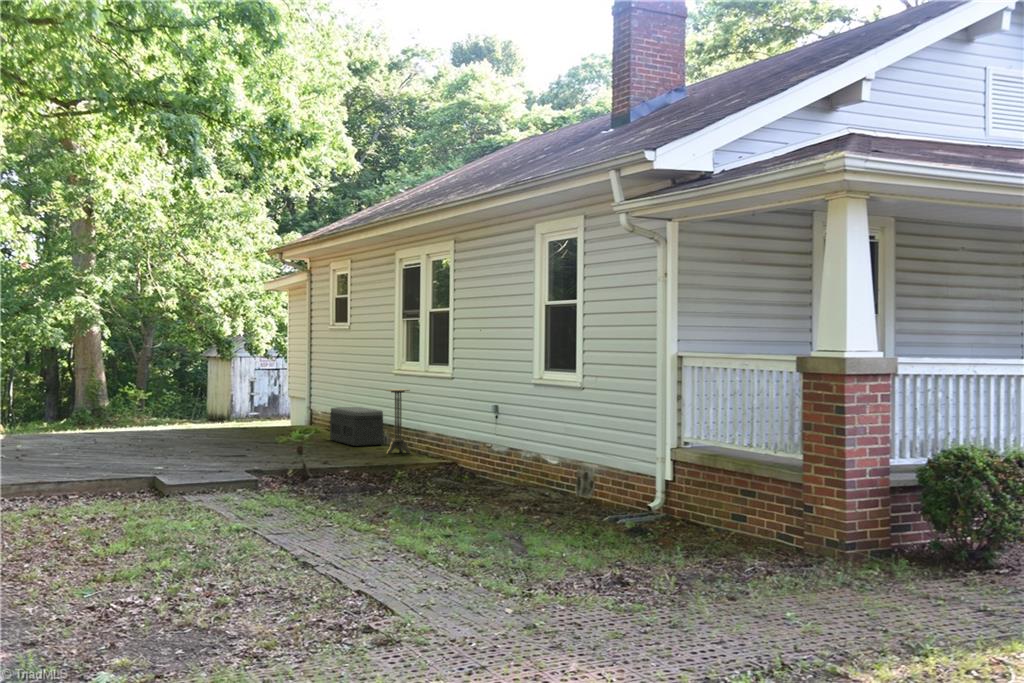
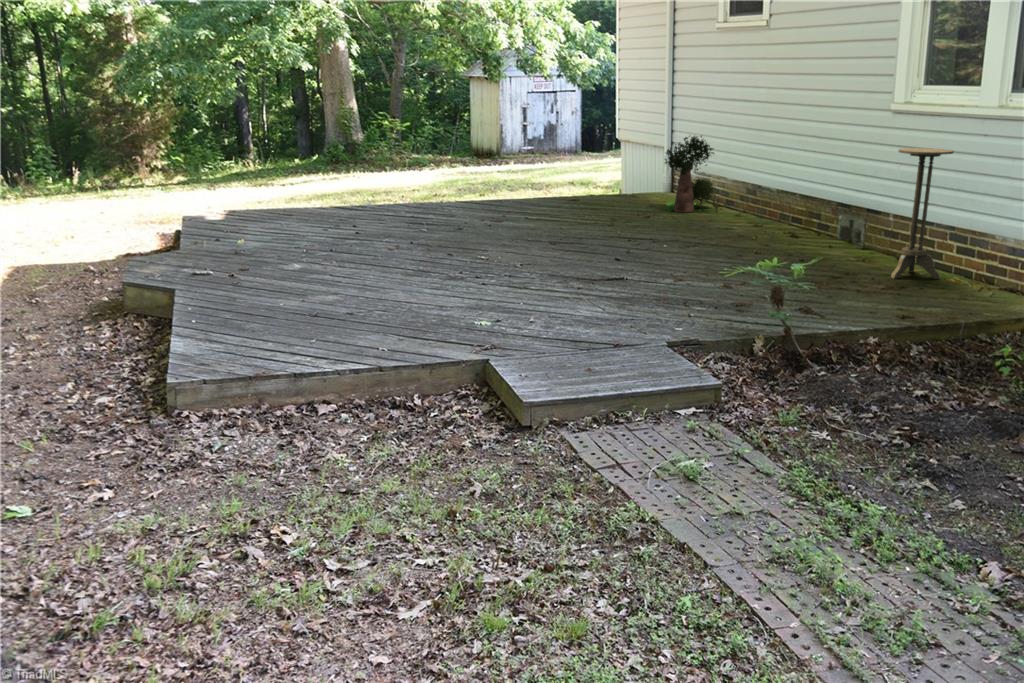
potted plant: none [300,389,334,435] -> present [665,136,720,212]
storage bench: present [330,407,383,446] -> none [730,170,852,250]

